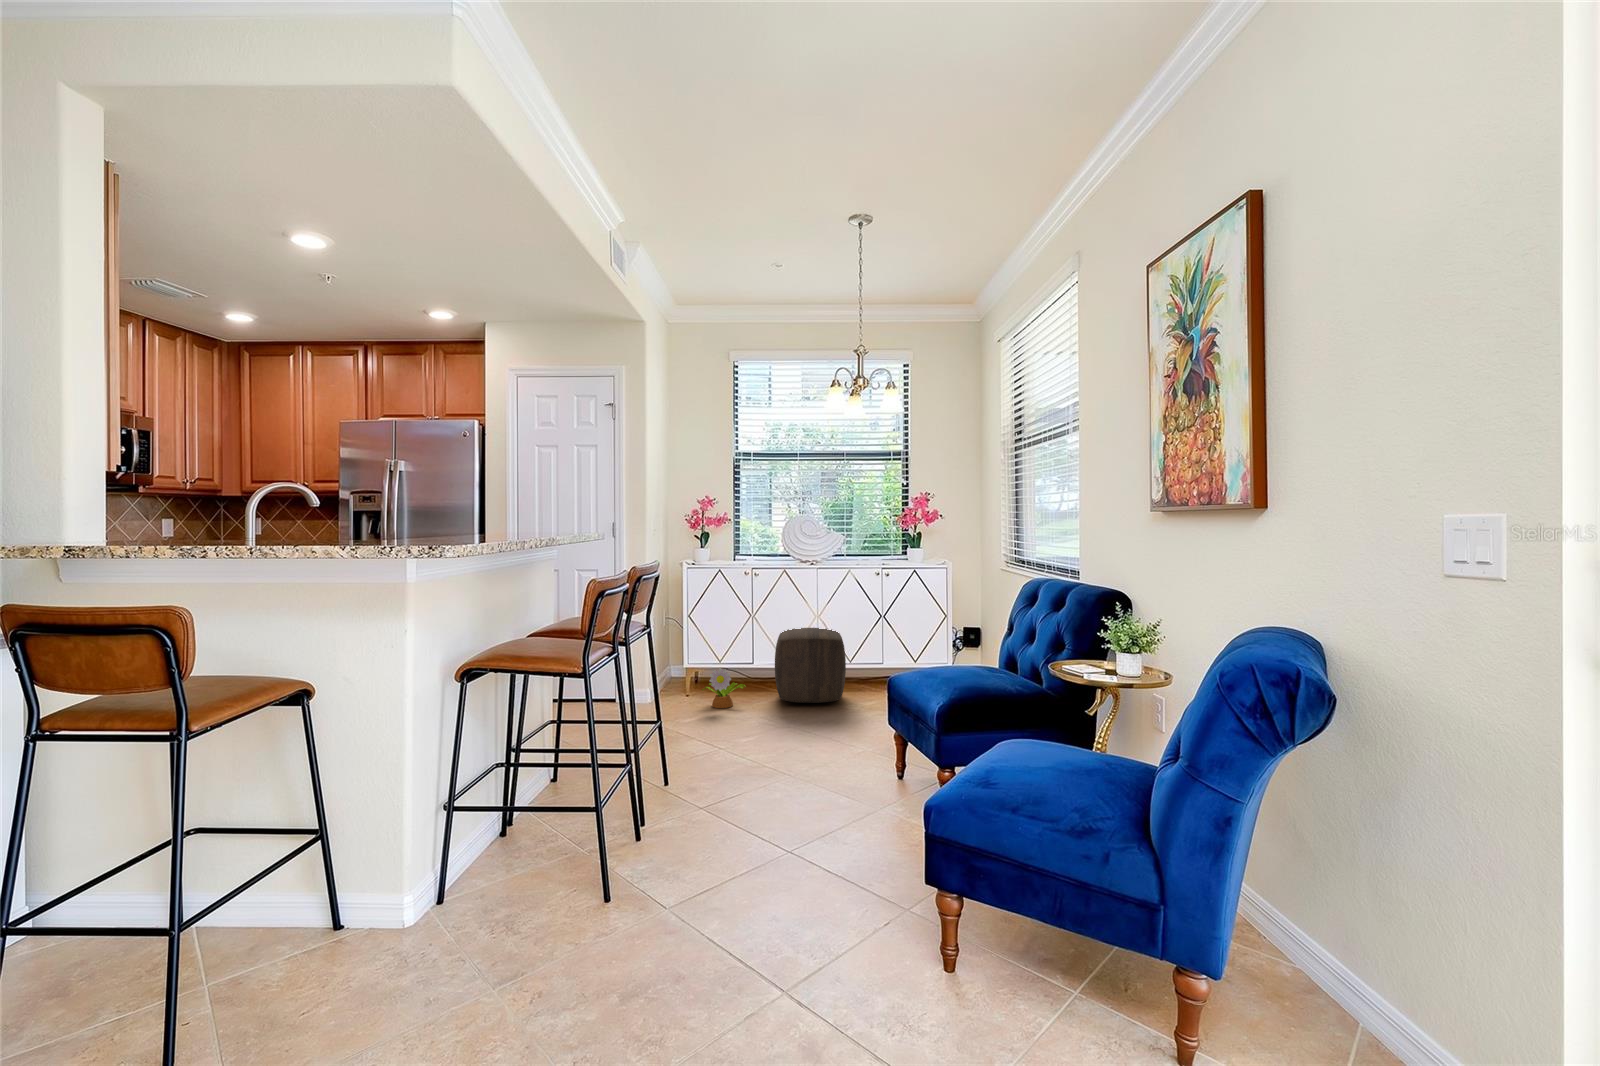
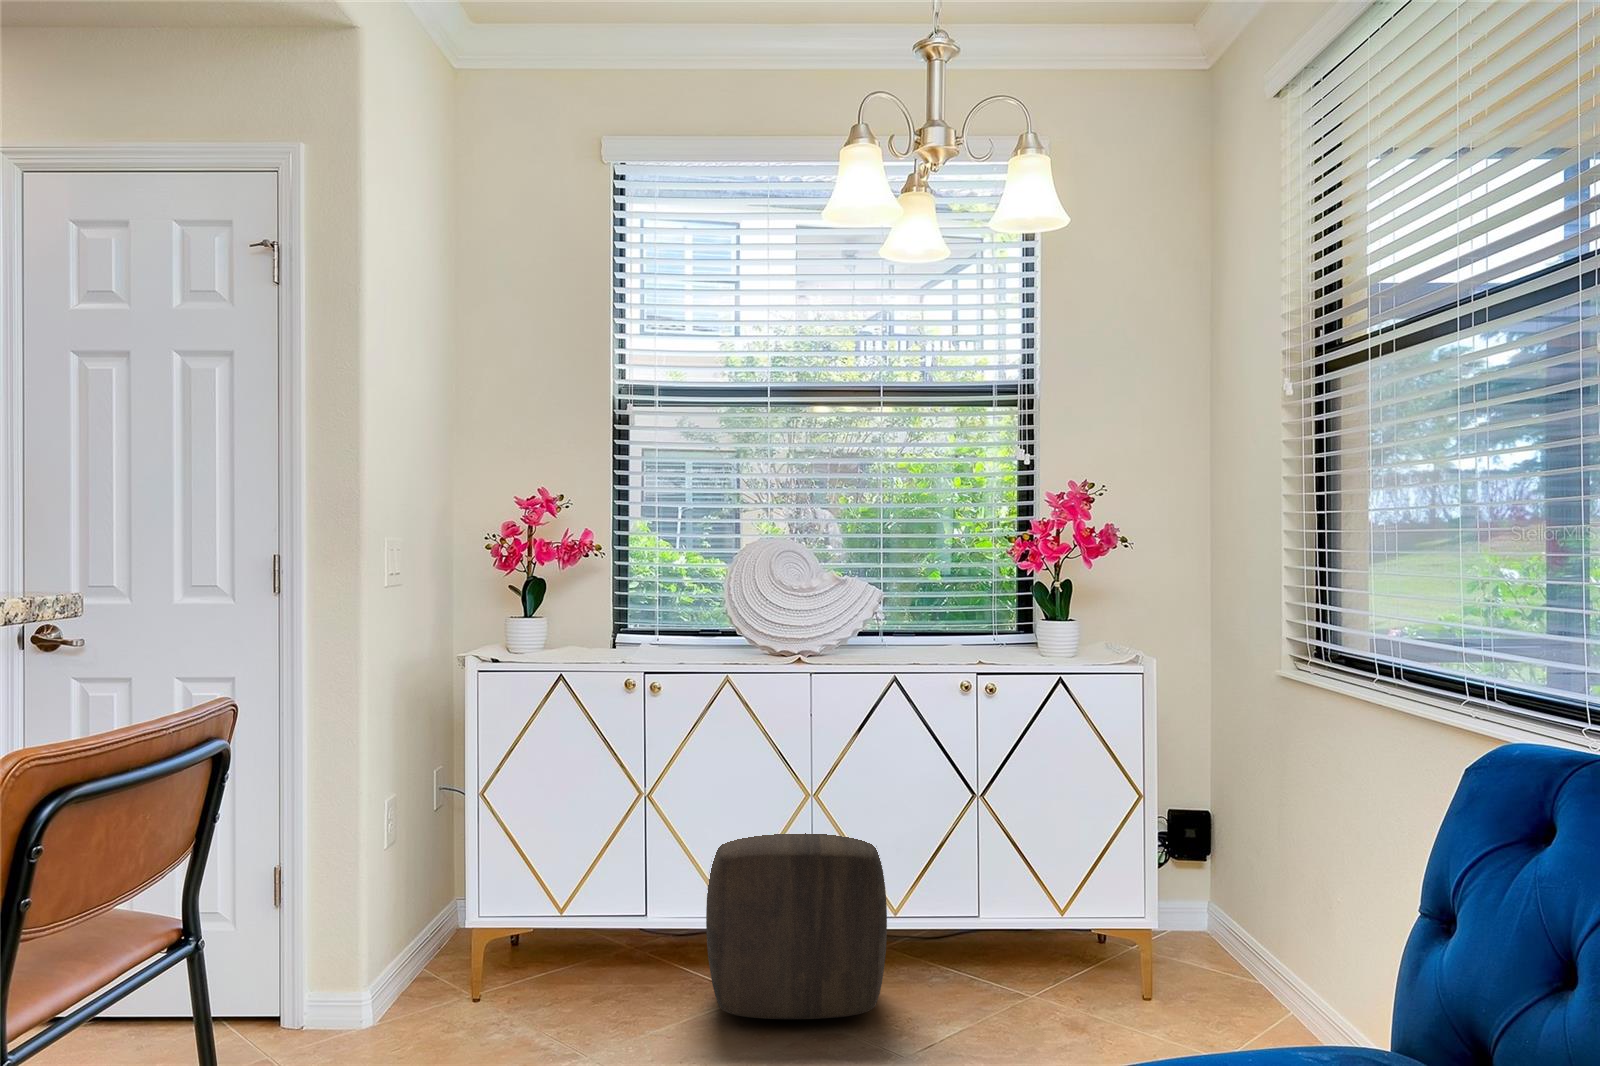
decorative plant: present [702,668,746,708] -> none [516,931,633,1037]

